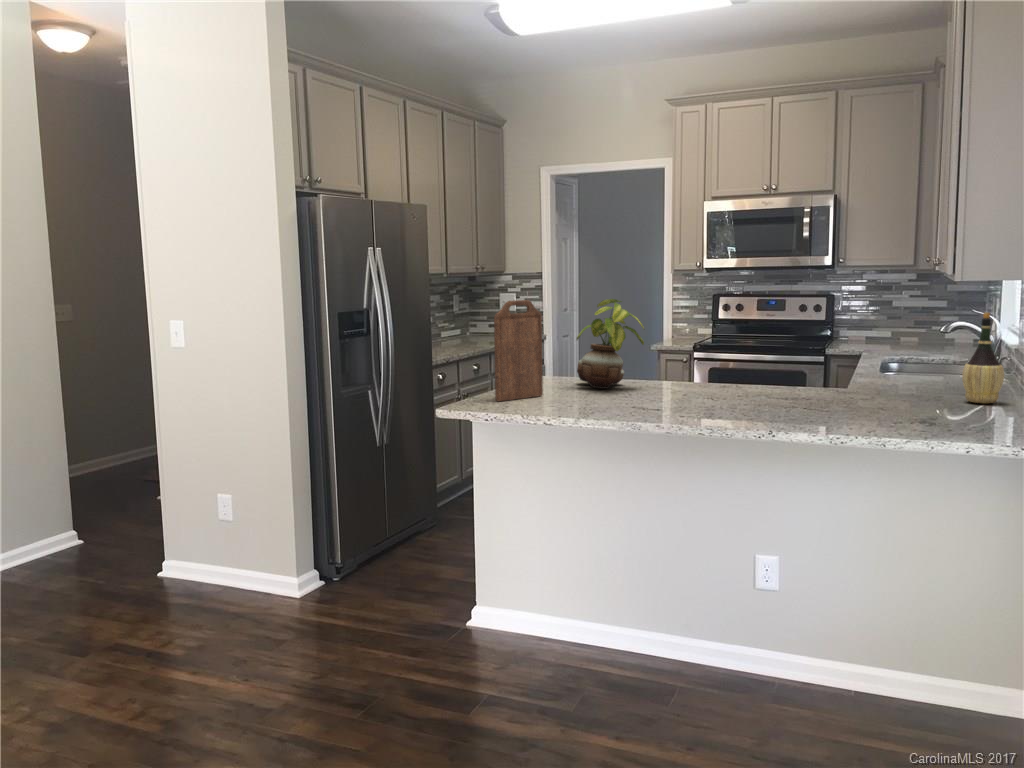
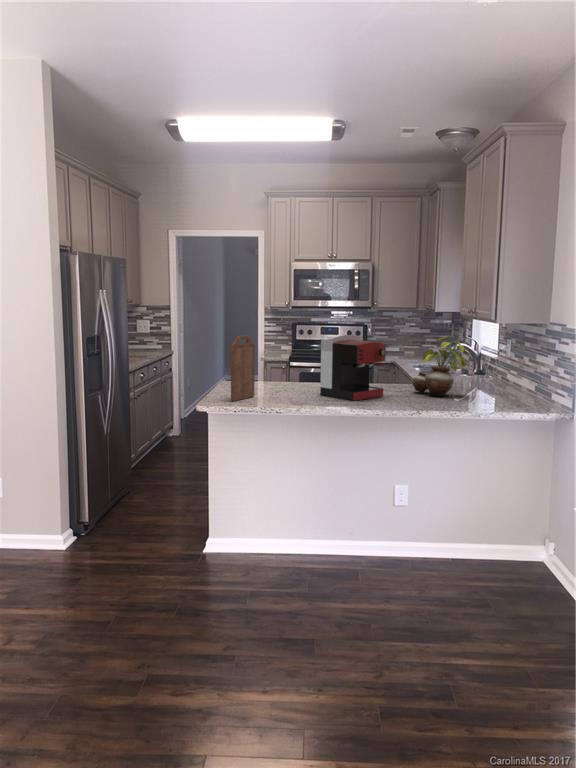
potted plant: present [577,299,644,389] -> present [413,337,469,396]
coffee maker: none [651,299,759,408] -> present [320,335,386,401]
wine bottle: present [962,313,1004,403] -> none [483,343,504,392]

